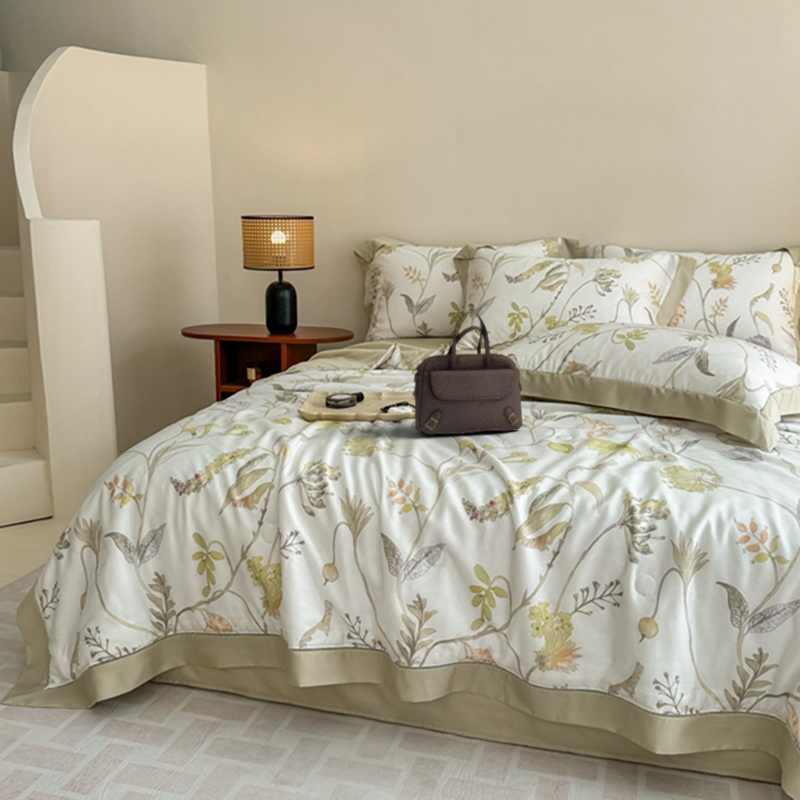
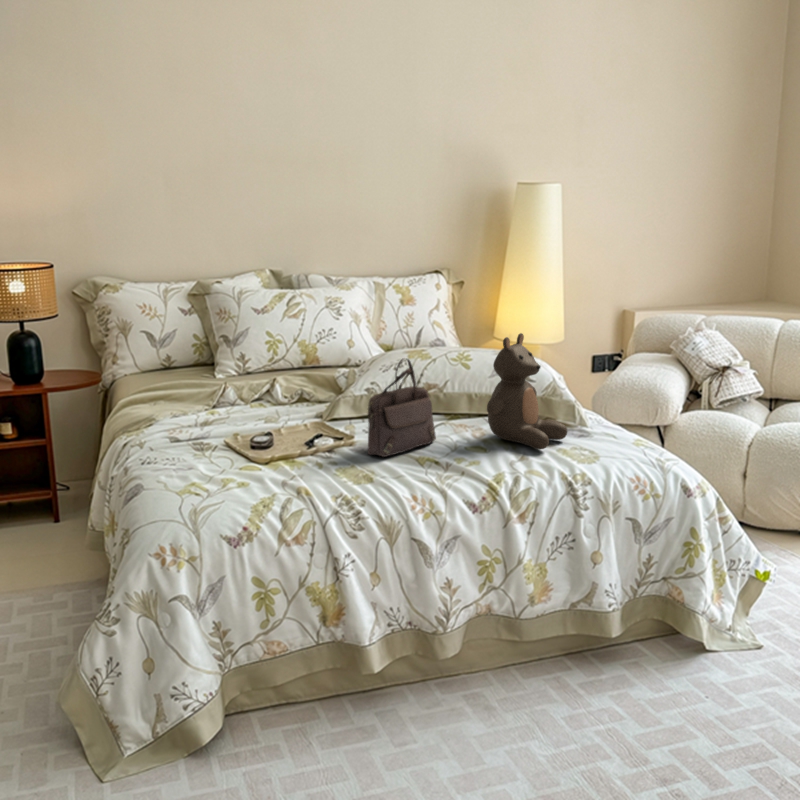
teddy bear: none [574,295,702,460] -> present [487,333,567,449]

